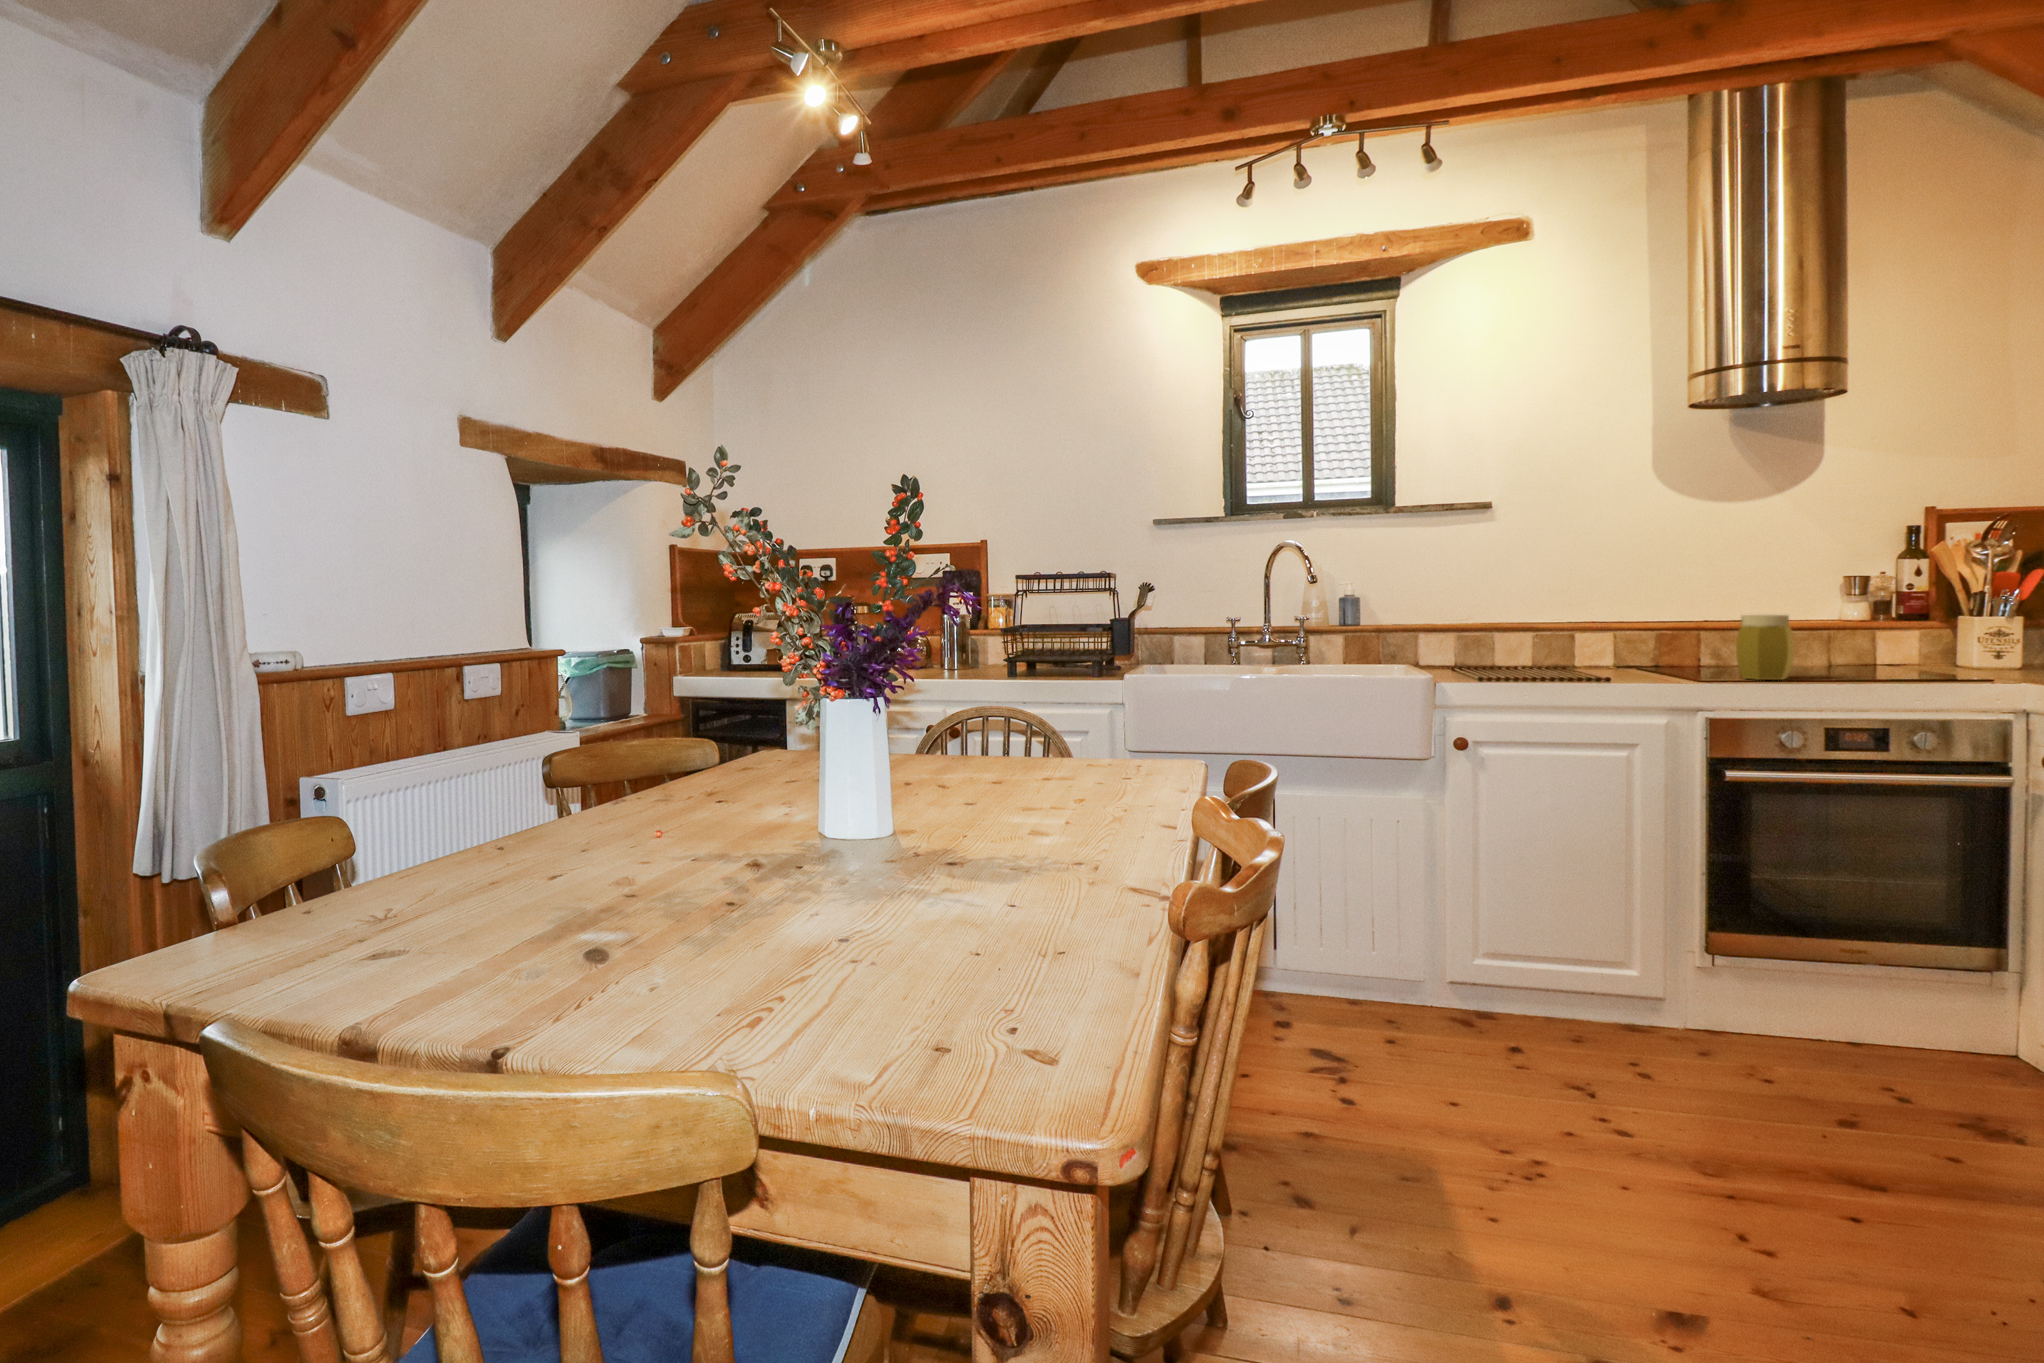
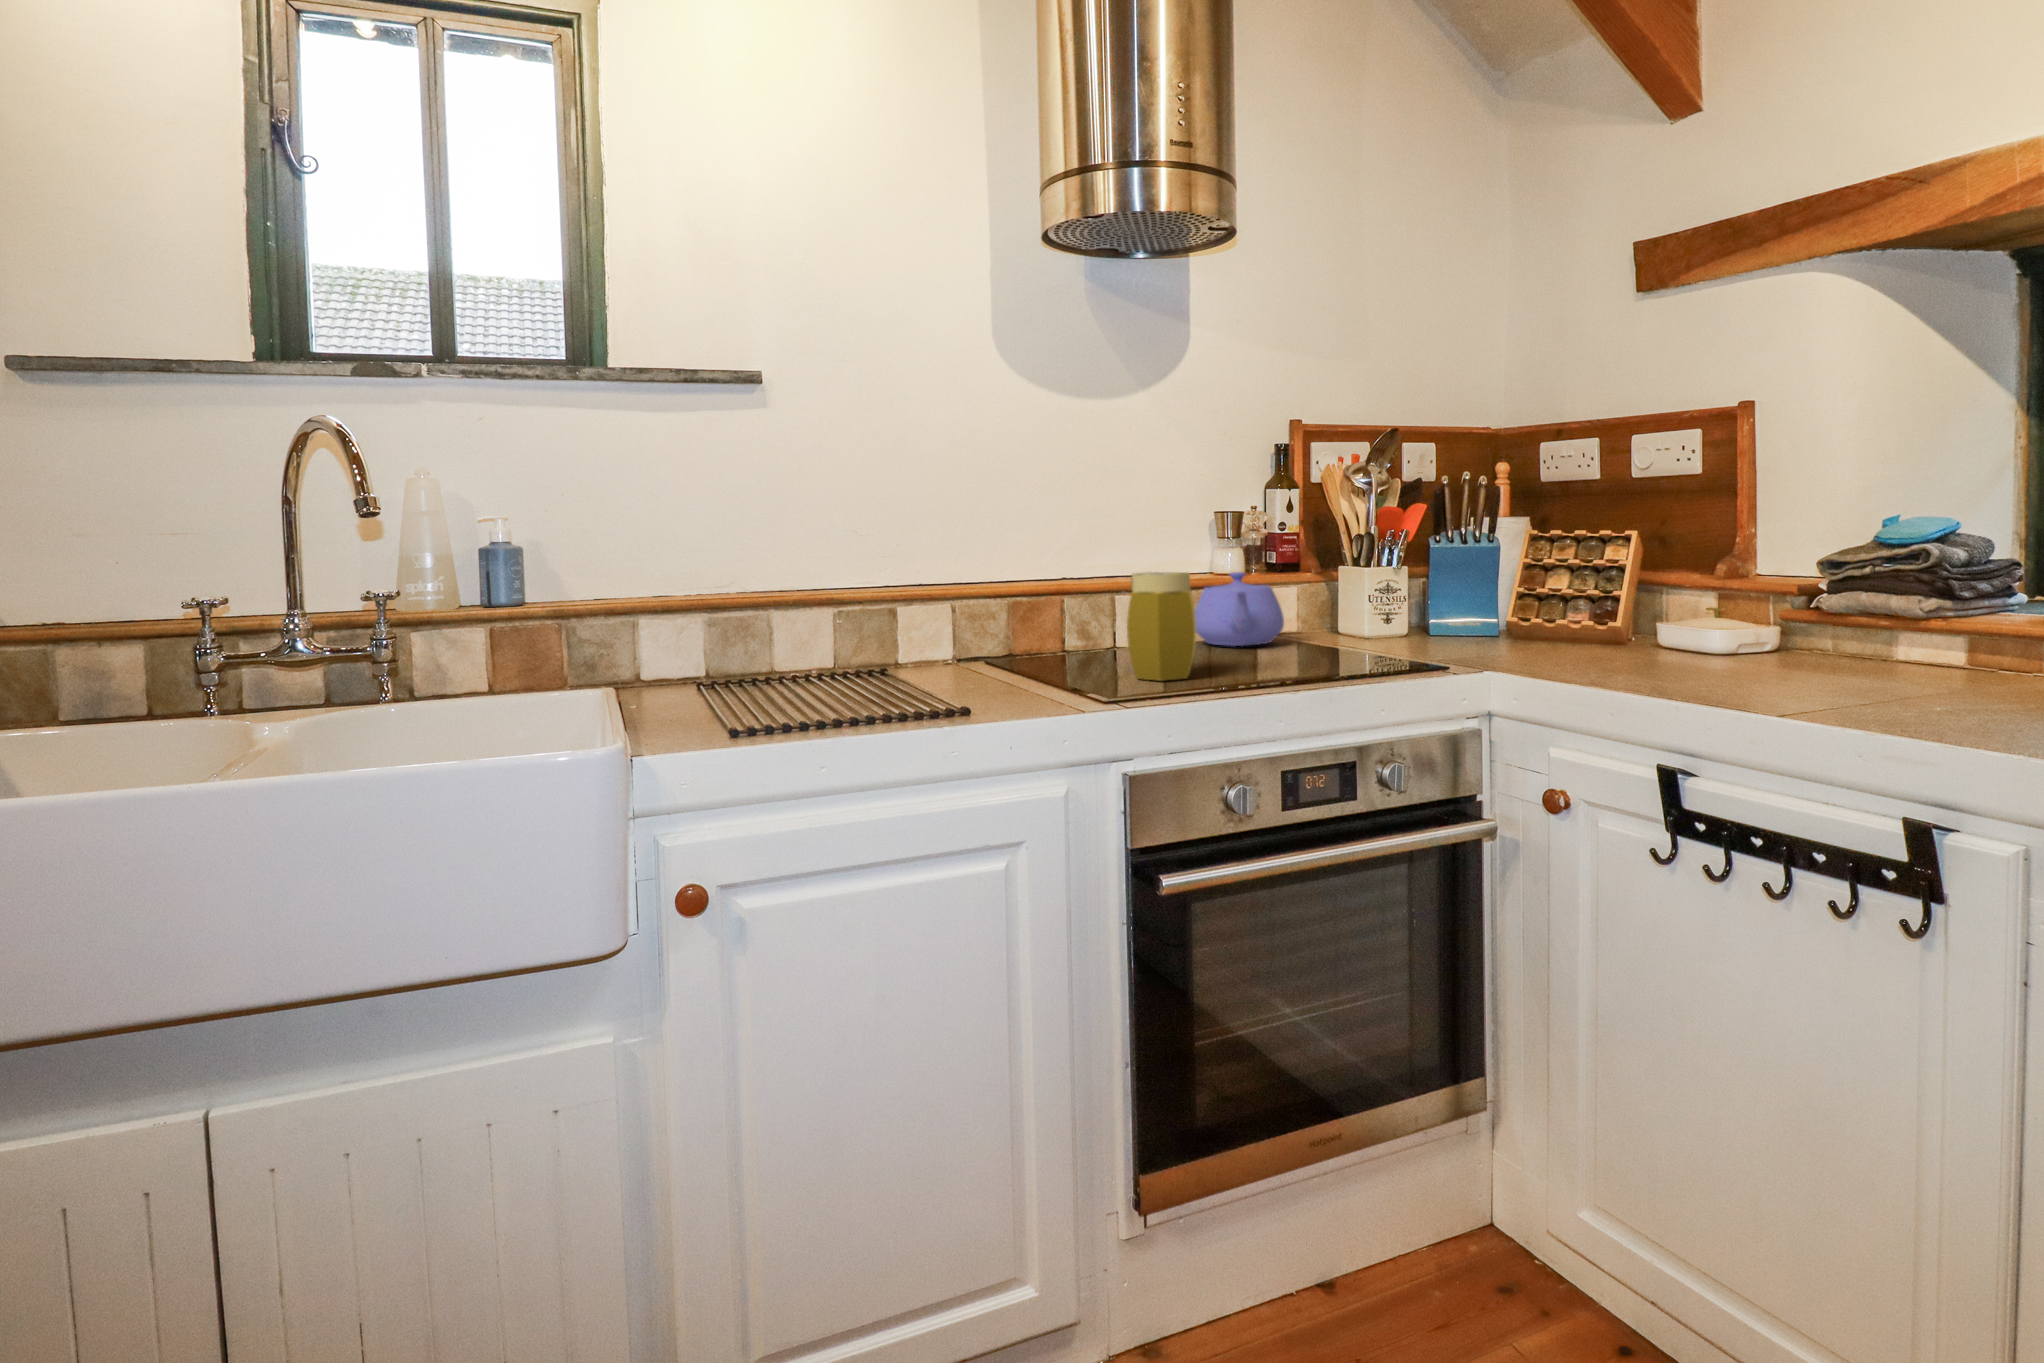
teapot: none [1818,618,1905,669] -> present [1195,572,1284,646]

